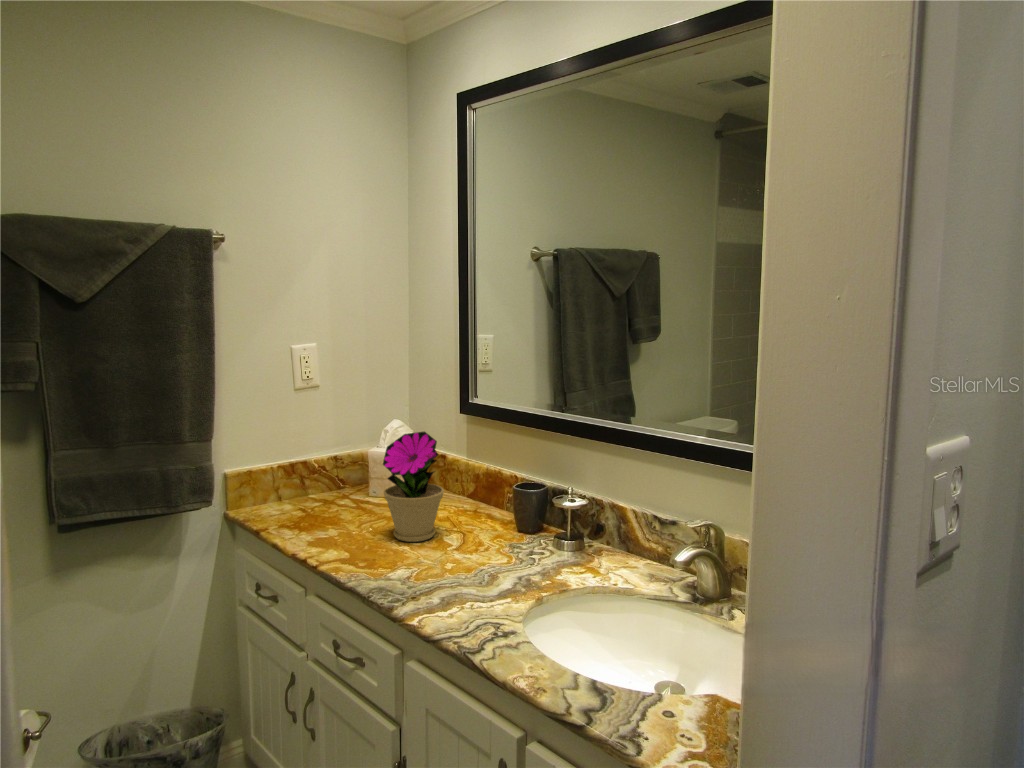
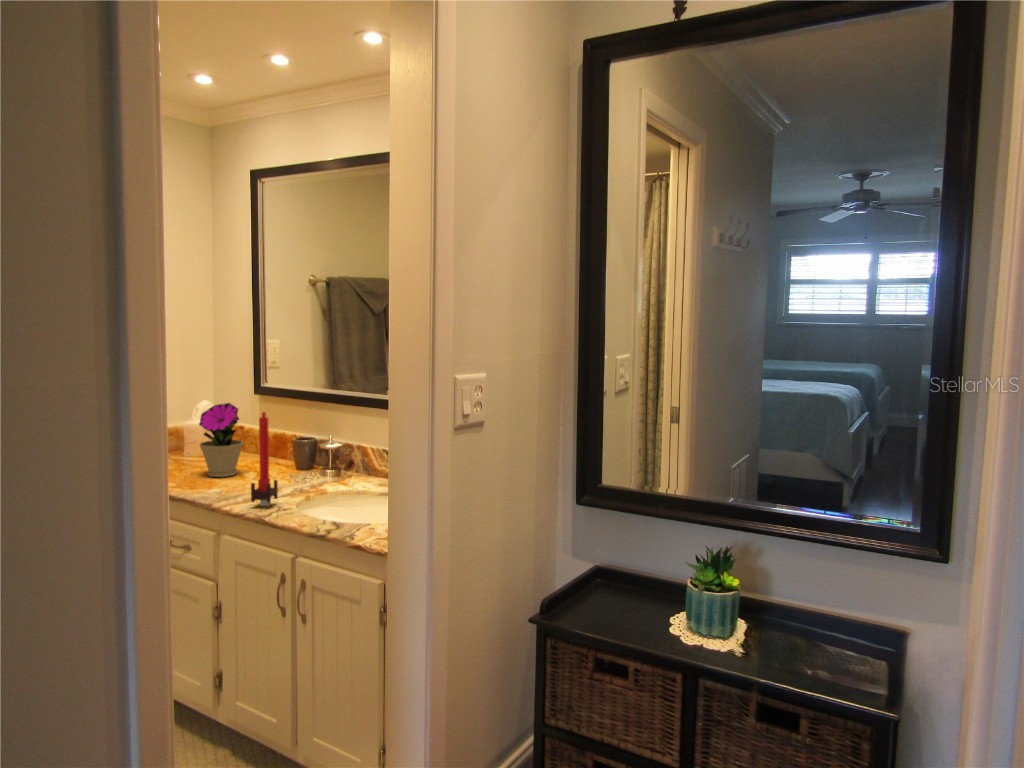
candle: none [451,464,493,620] -> present [251,412,278,506]

